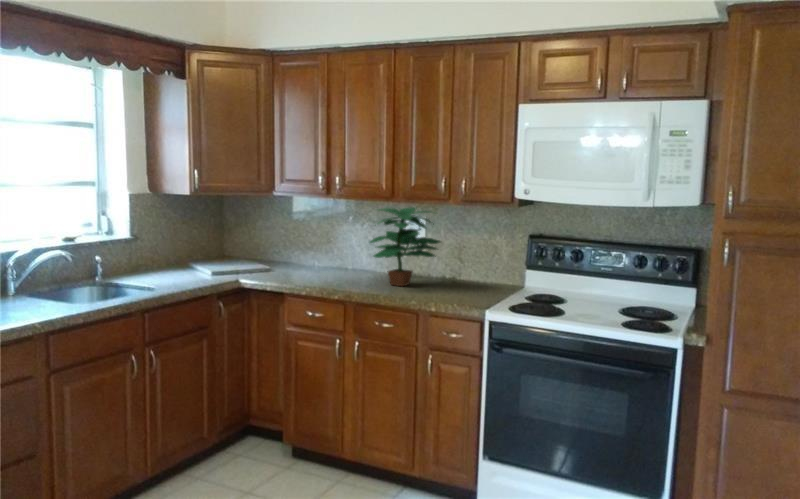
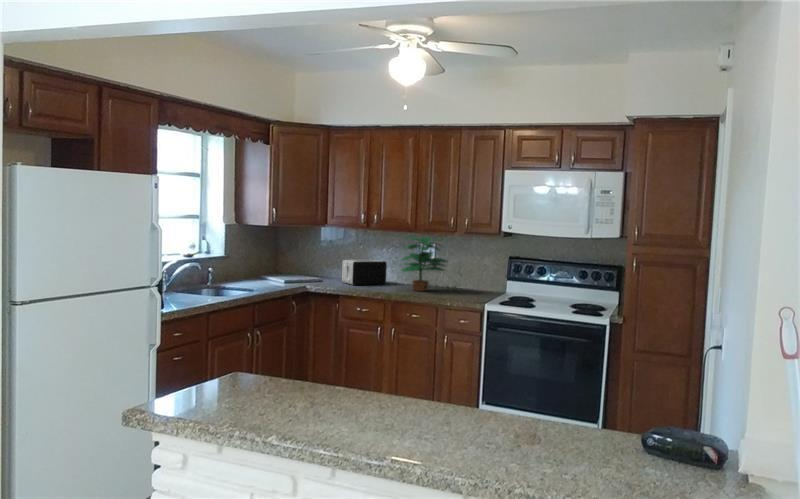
toaster: none [297,239,358,276] -> present [342,260,387,285]

